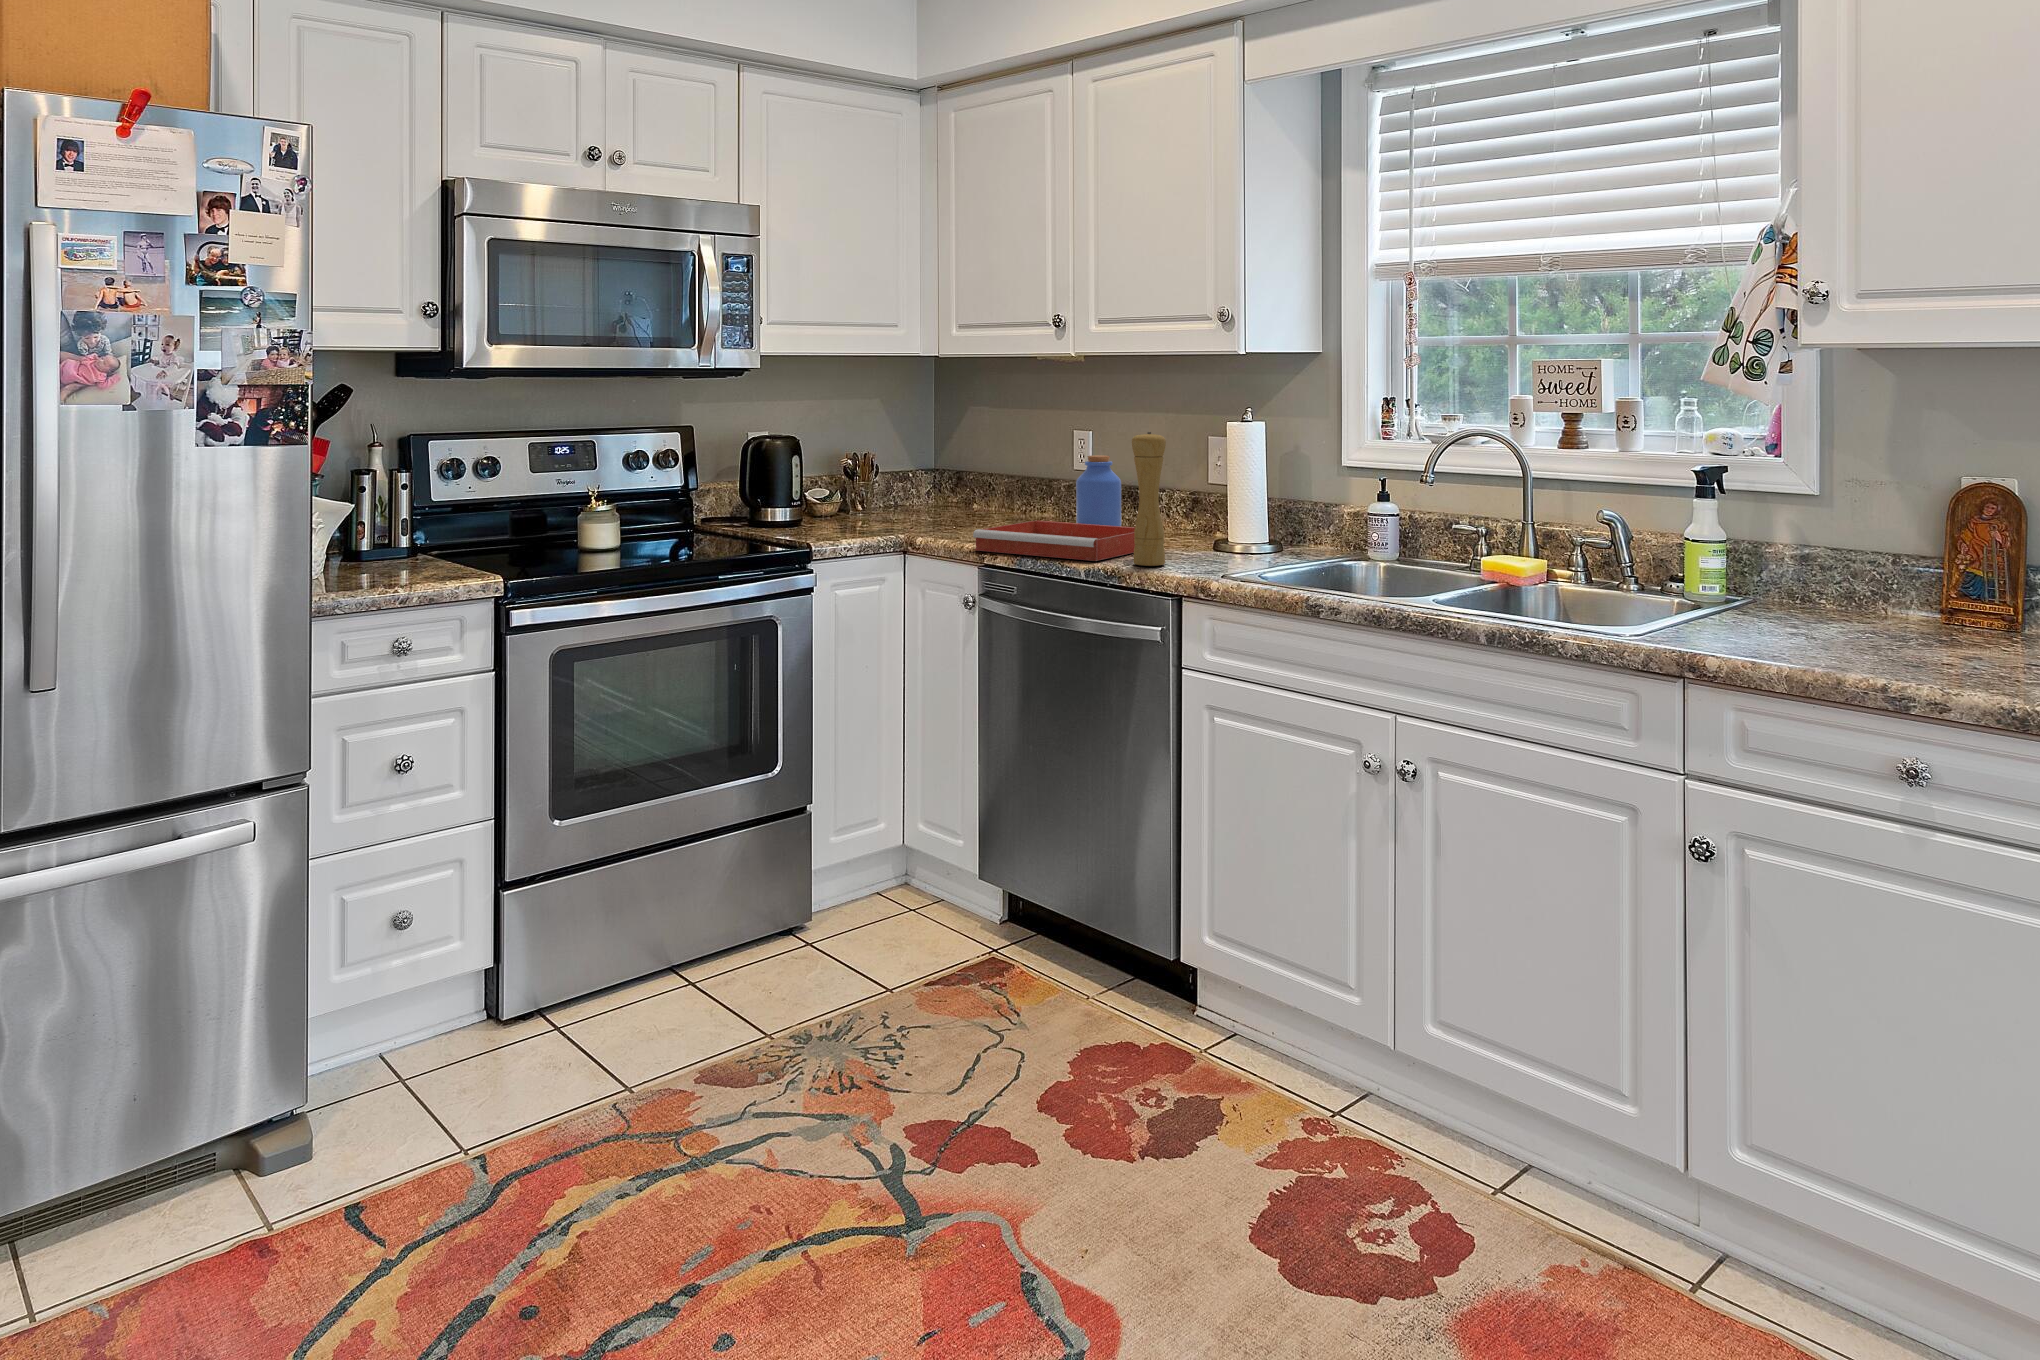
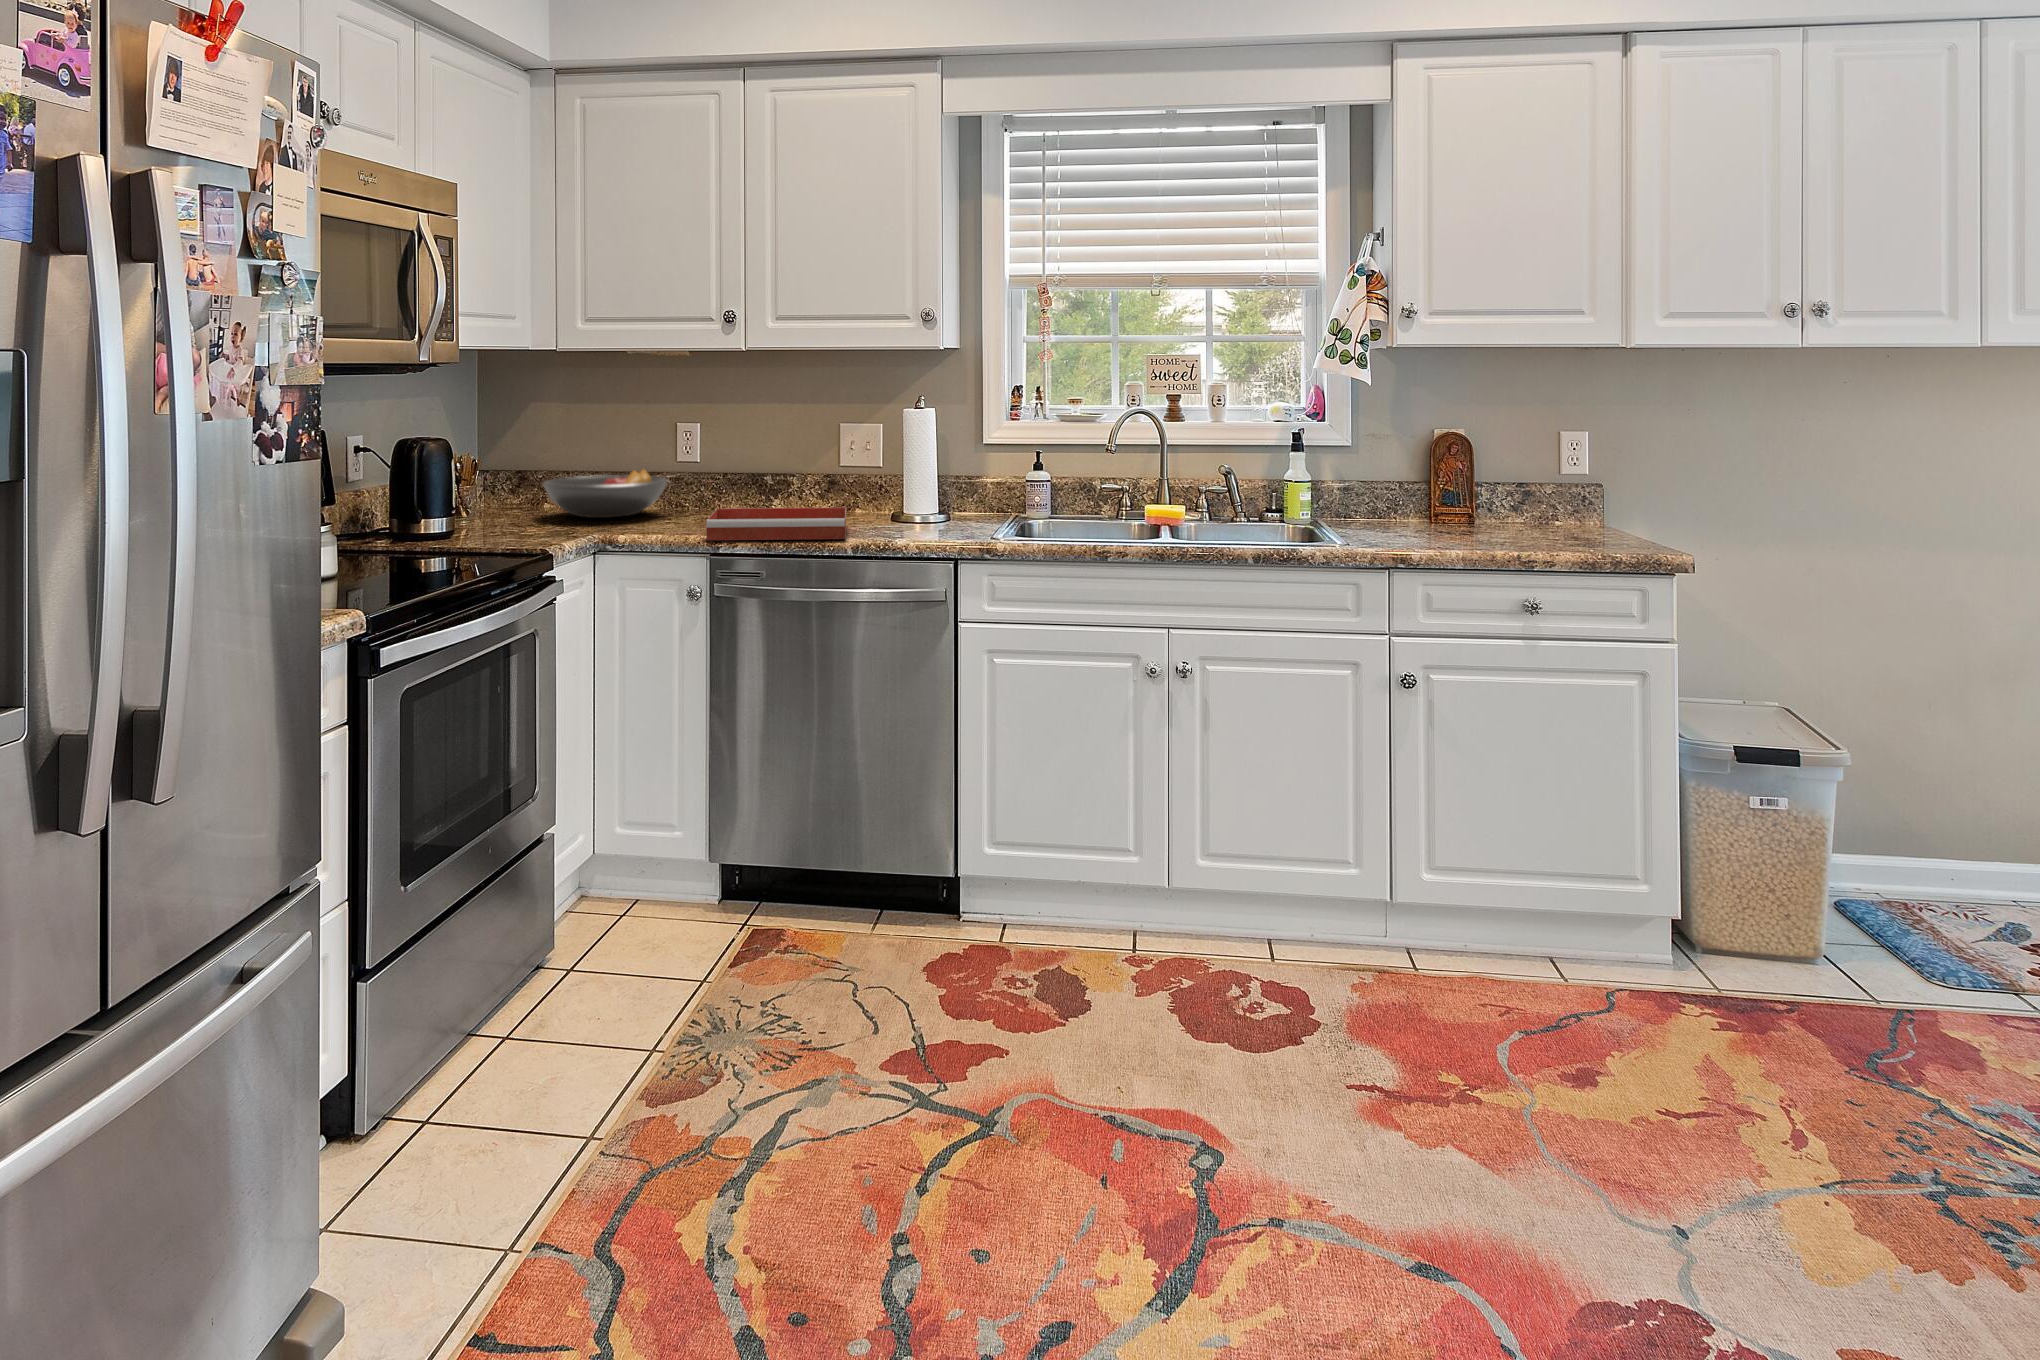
pepper mill: present [1132,432,1166,566] -> none [878,418,908,539]
jar: present [1076,455,1121,526] -> none [713,443,757,515]
fruit bowl: none [922,477,1043,523] -> present [542,469,667,518]

